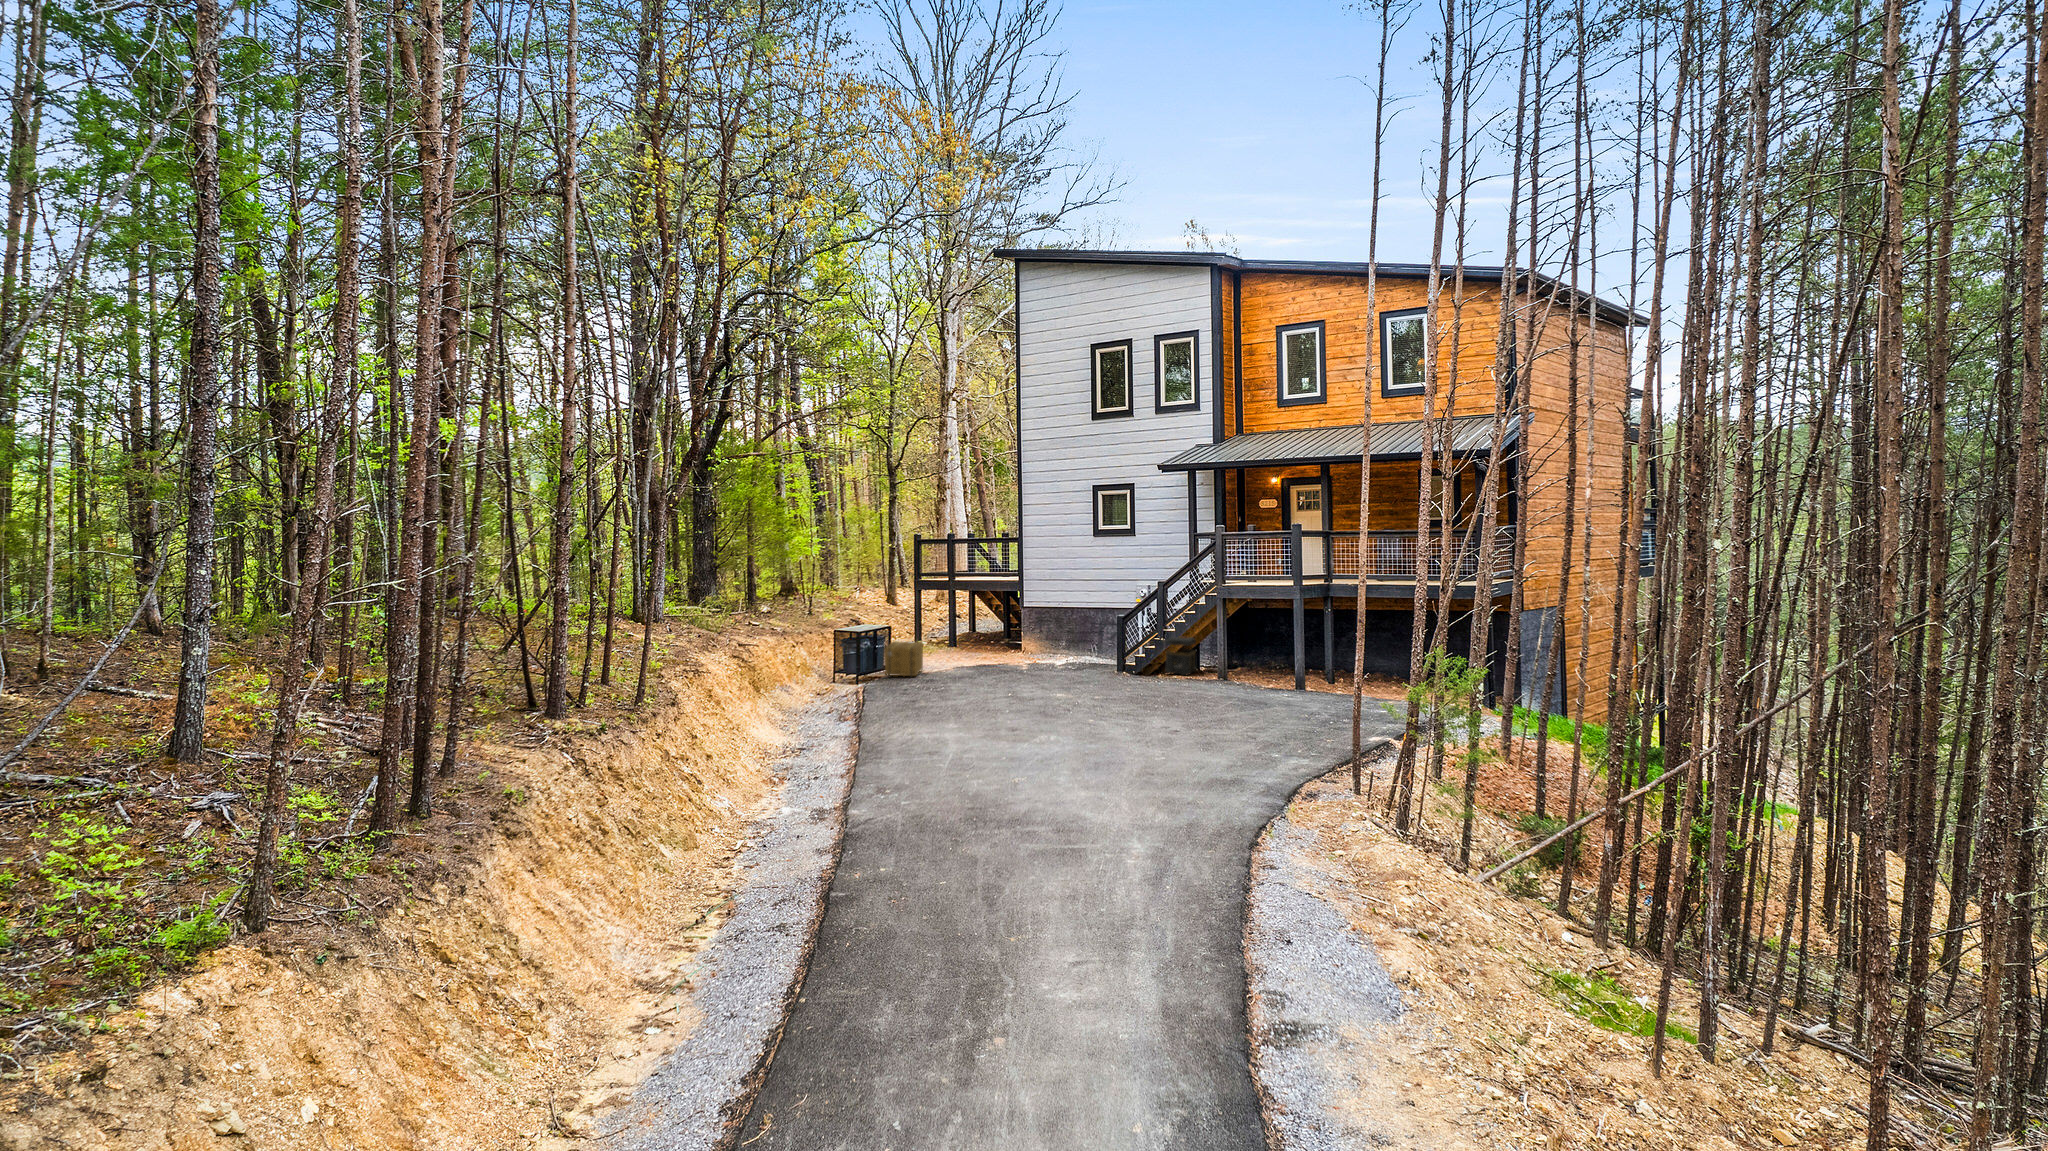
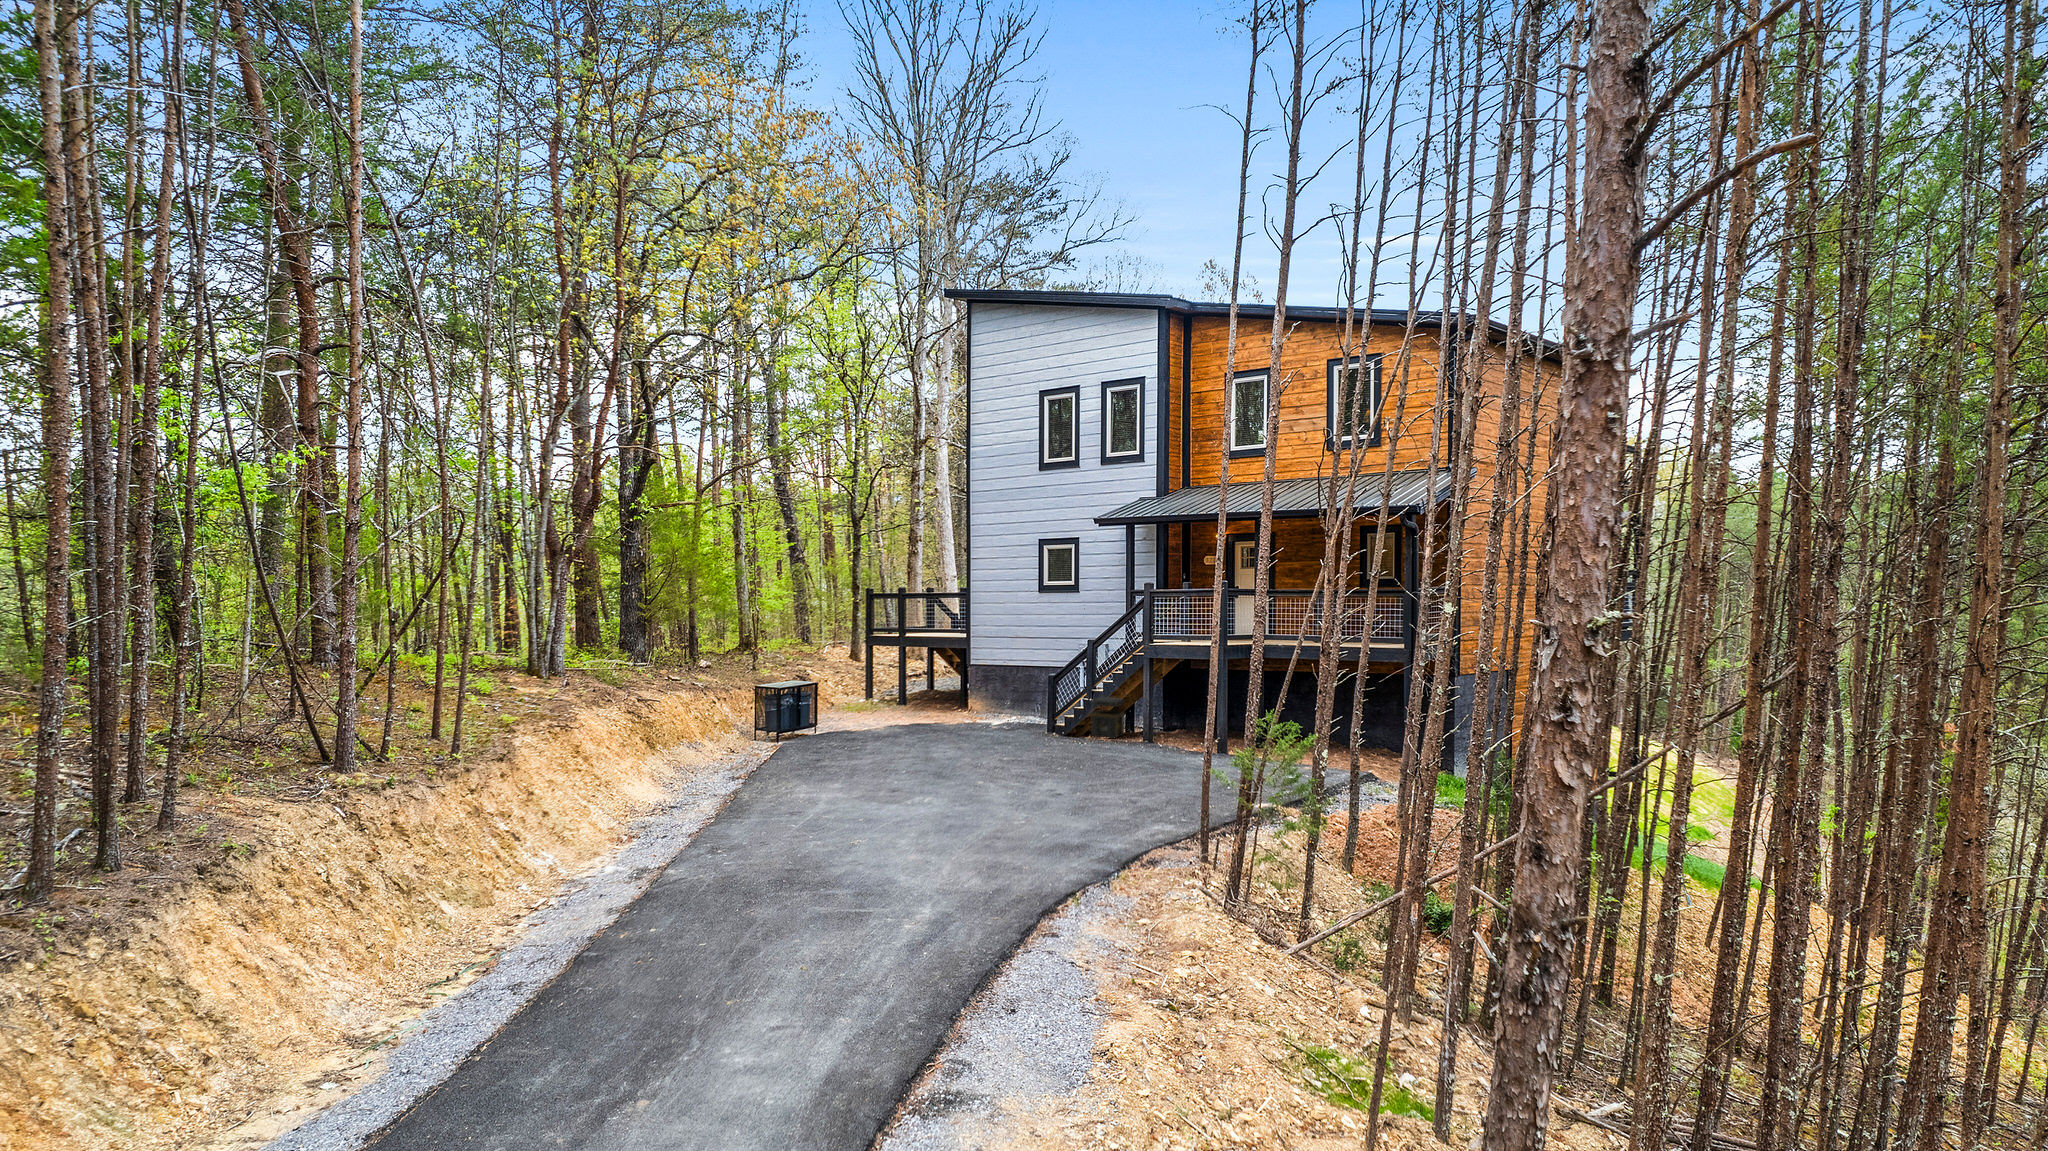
cardboard box: present [885,641,923,676] -> none [796,701,841,739]

